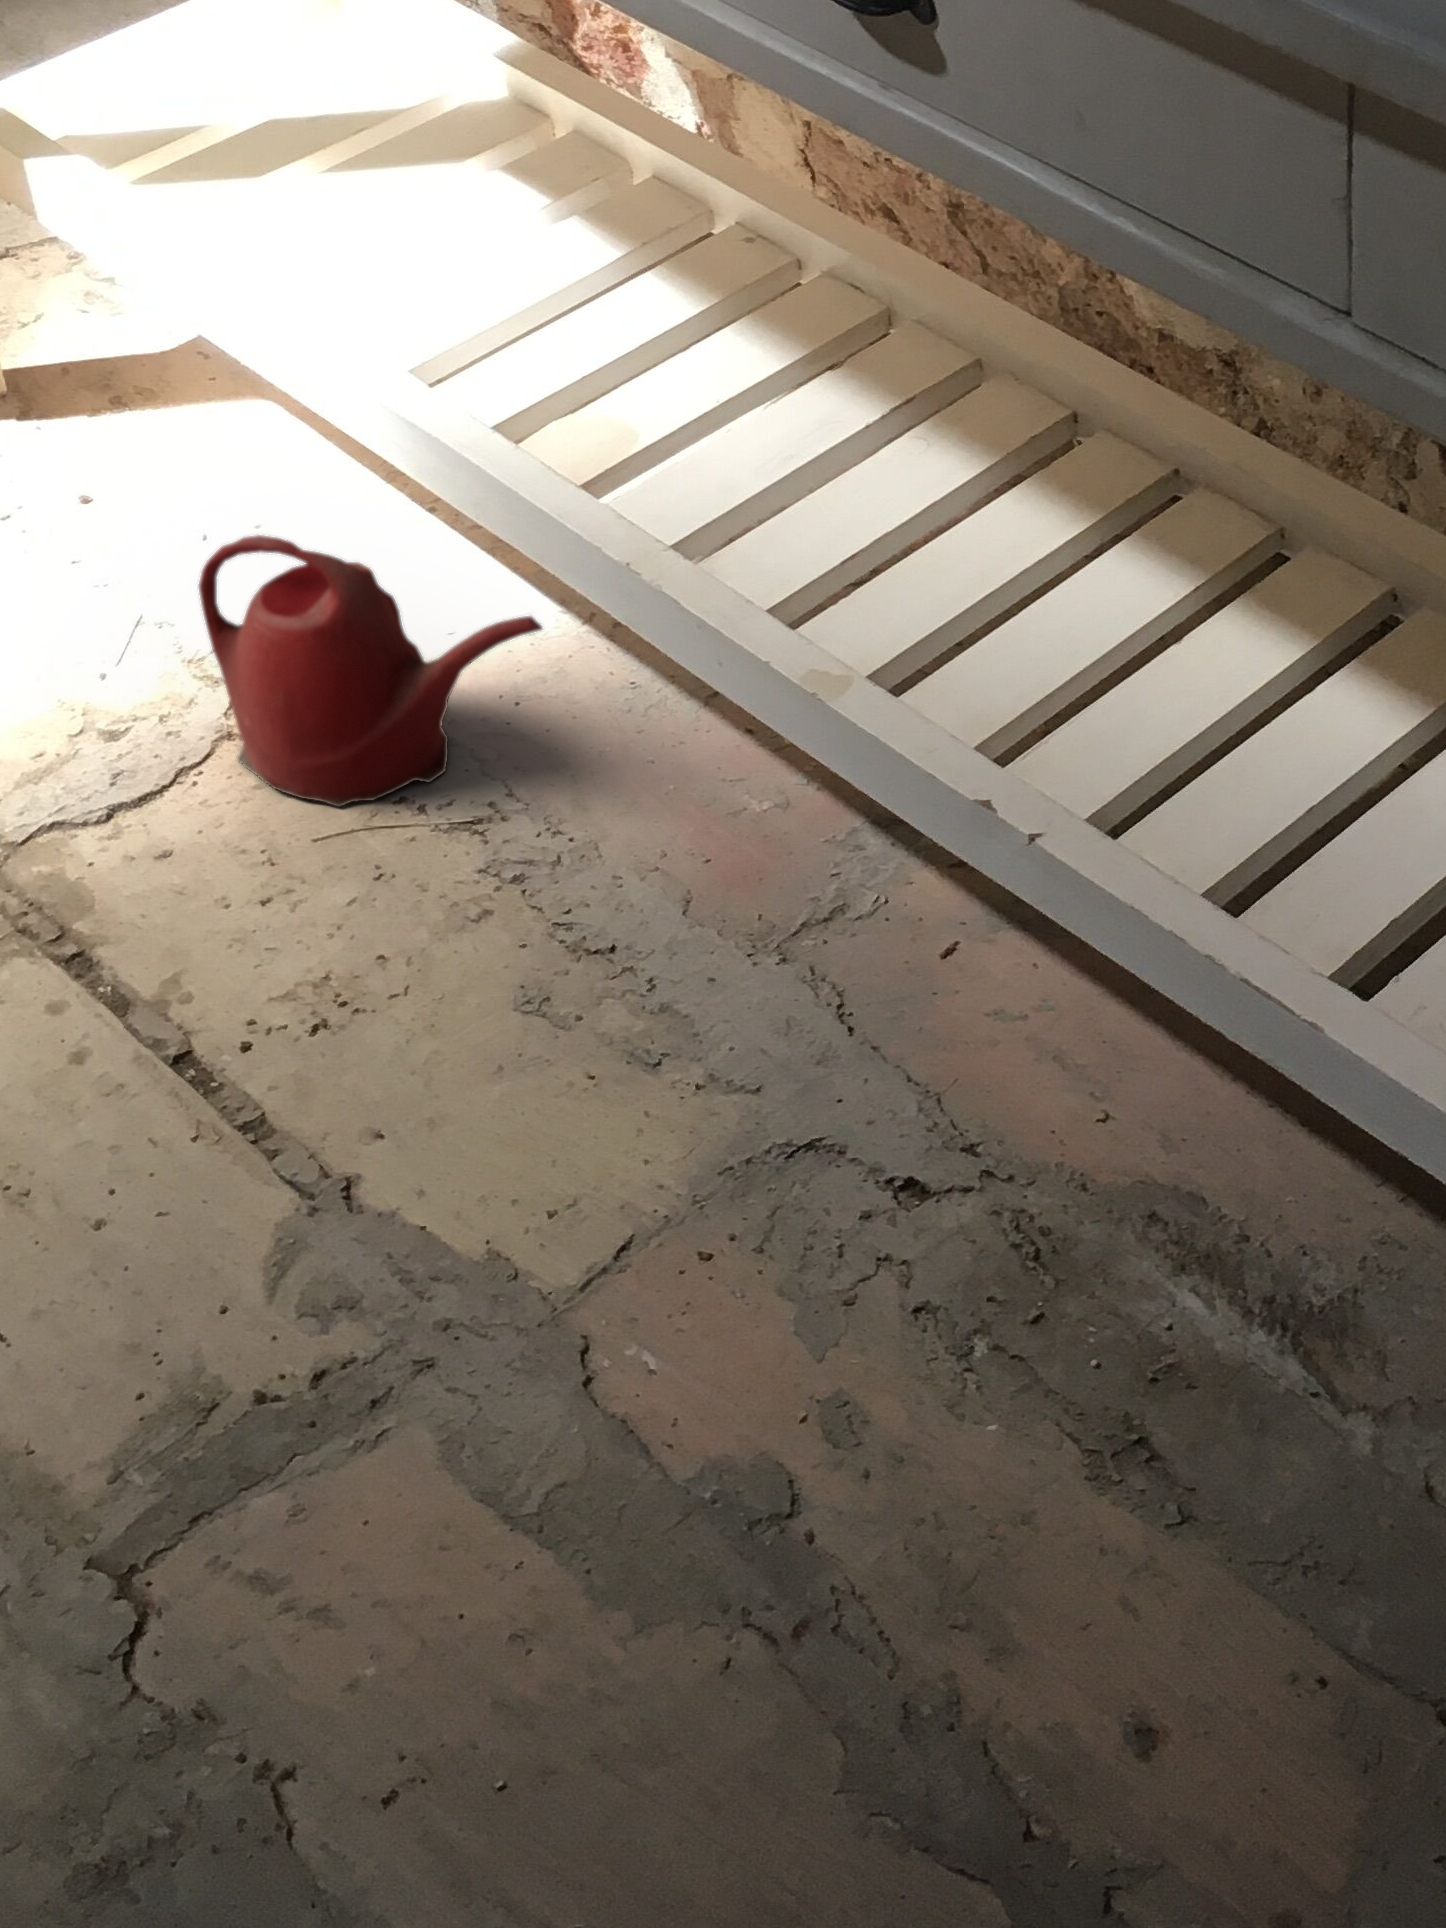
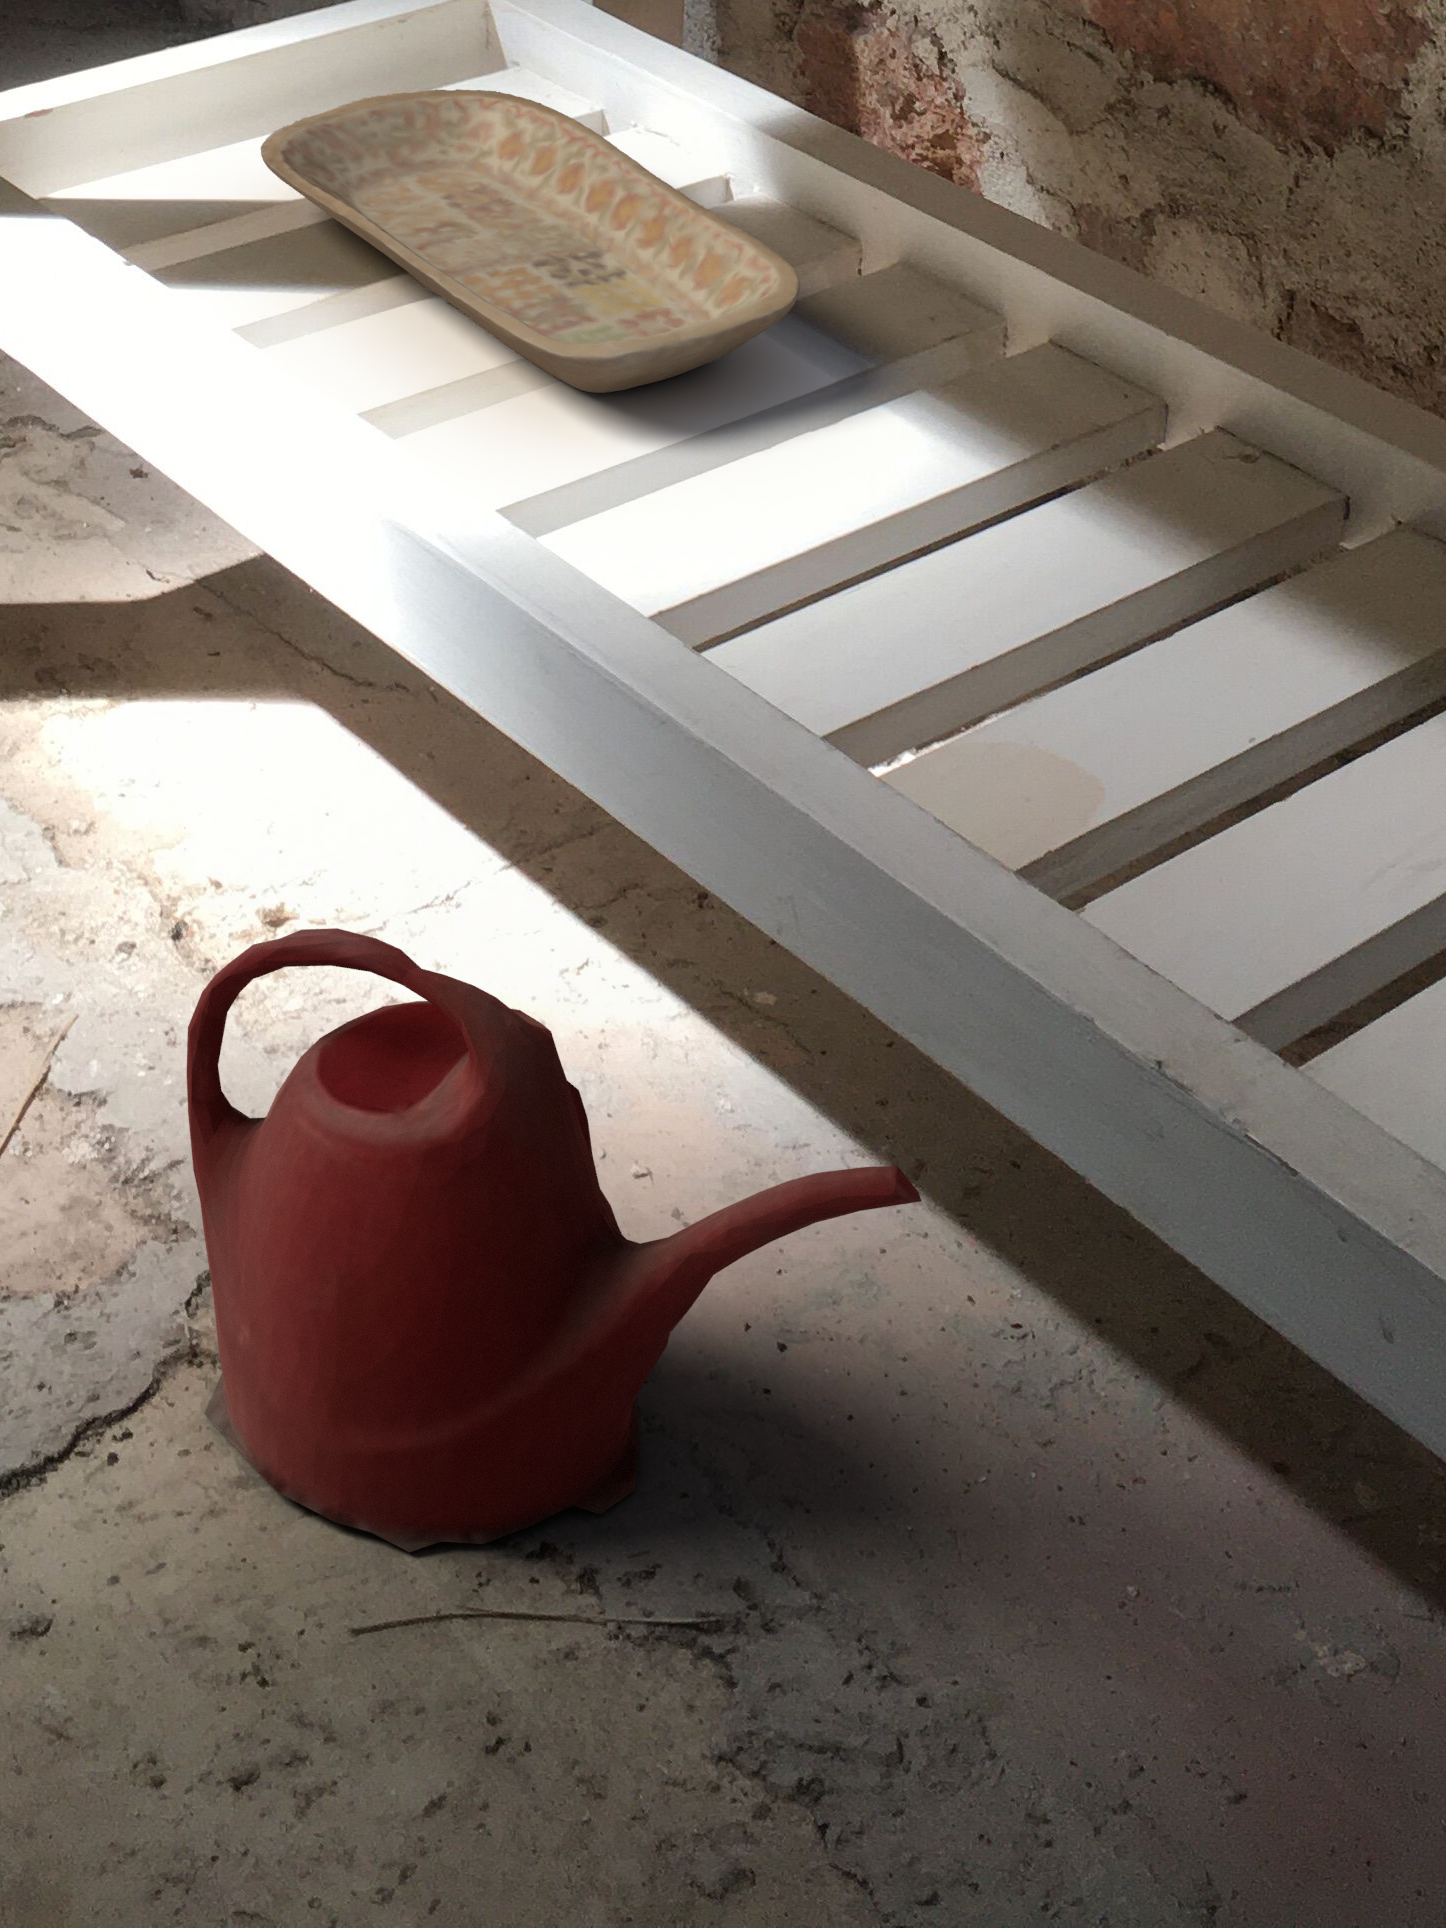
tray: none [189,35,498,230] -> present [261,89,800,393]

